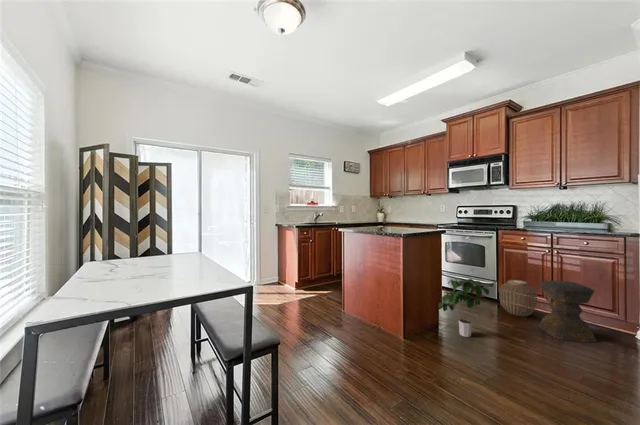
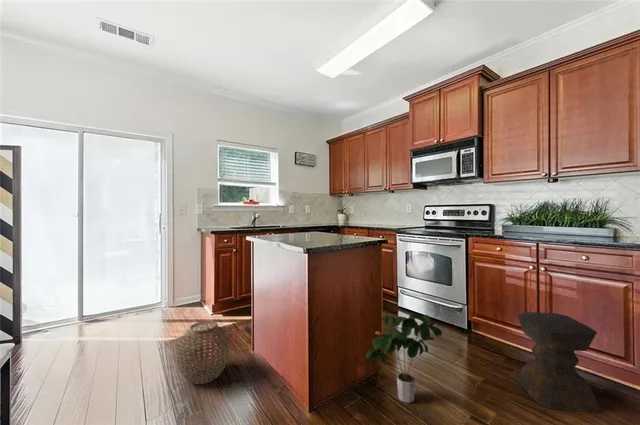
woven basket: present [499,280,537,316] -> present [176,321,230,384]

